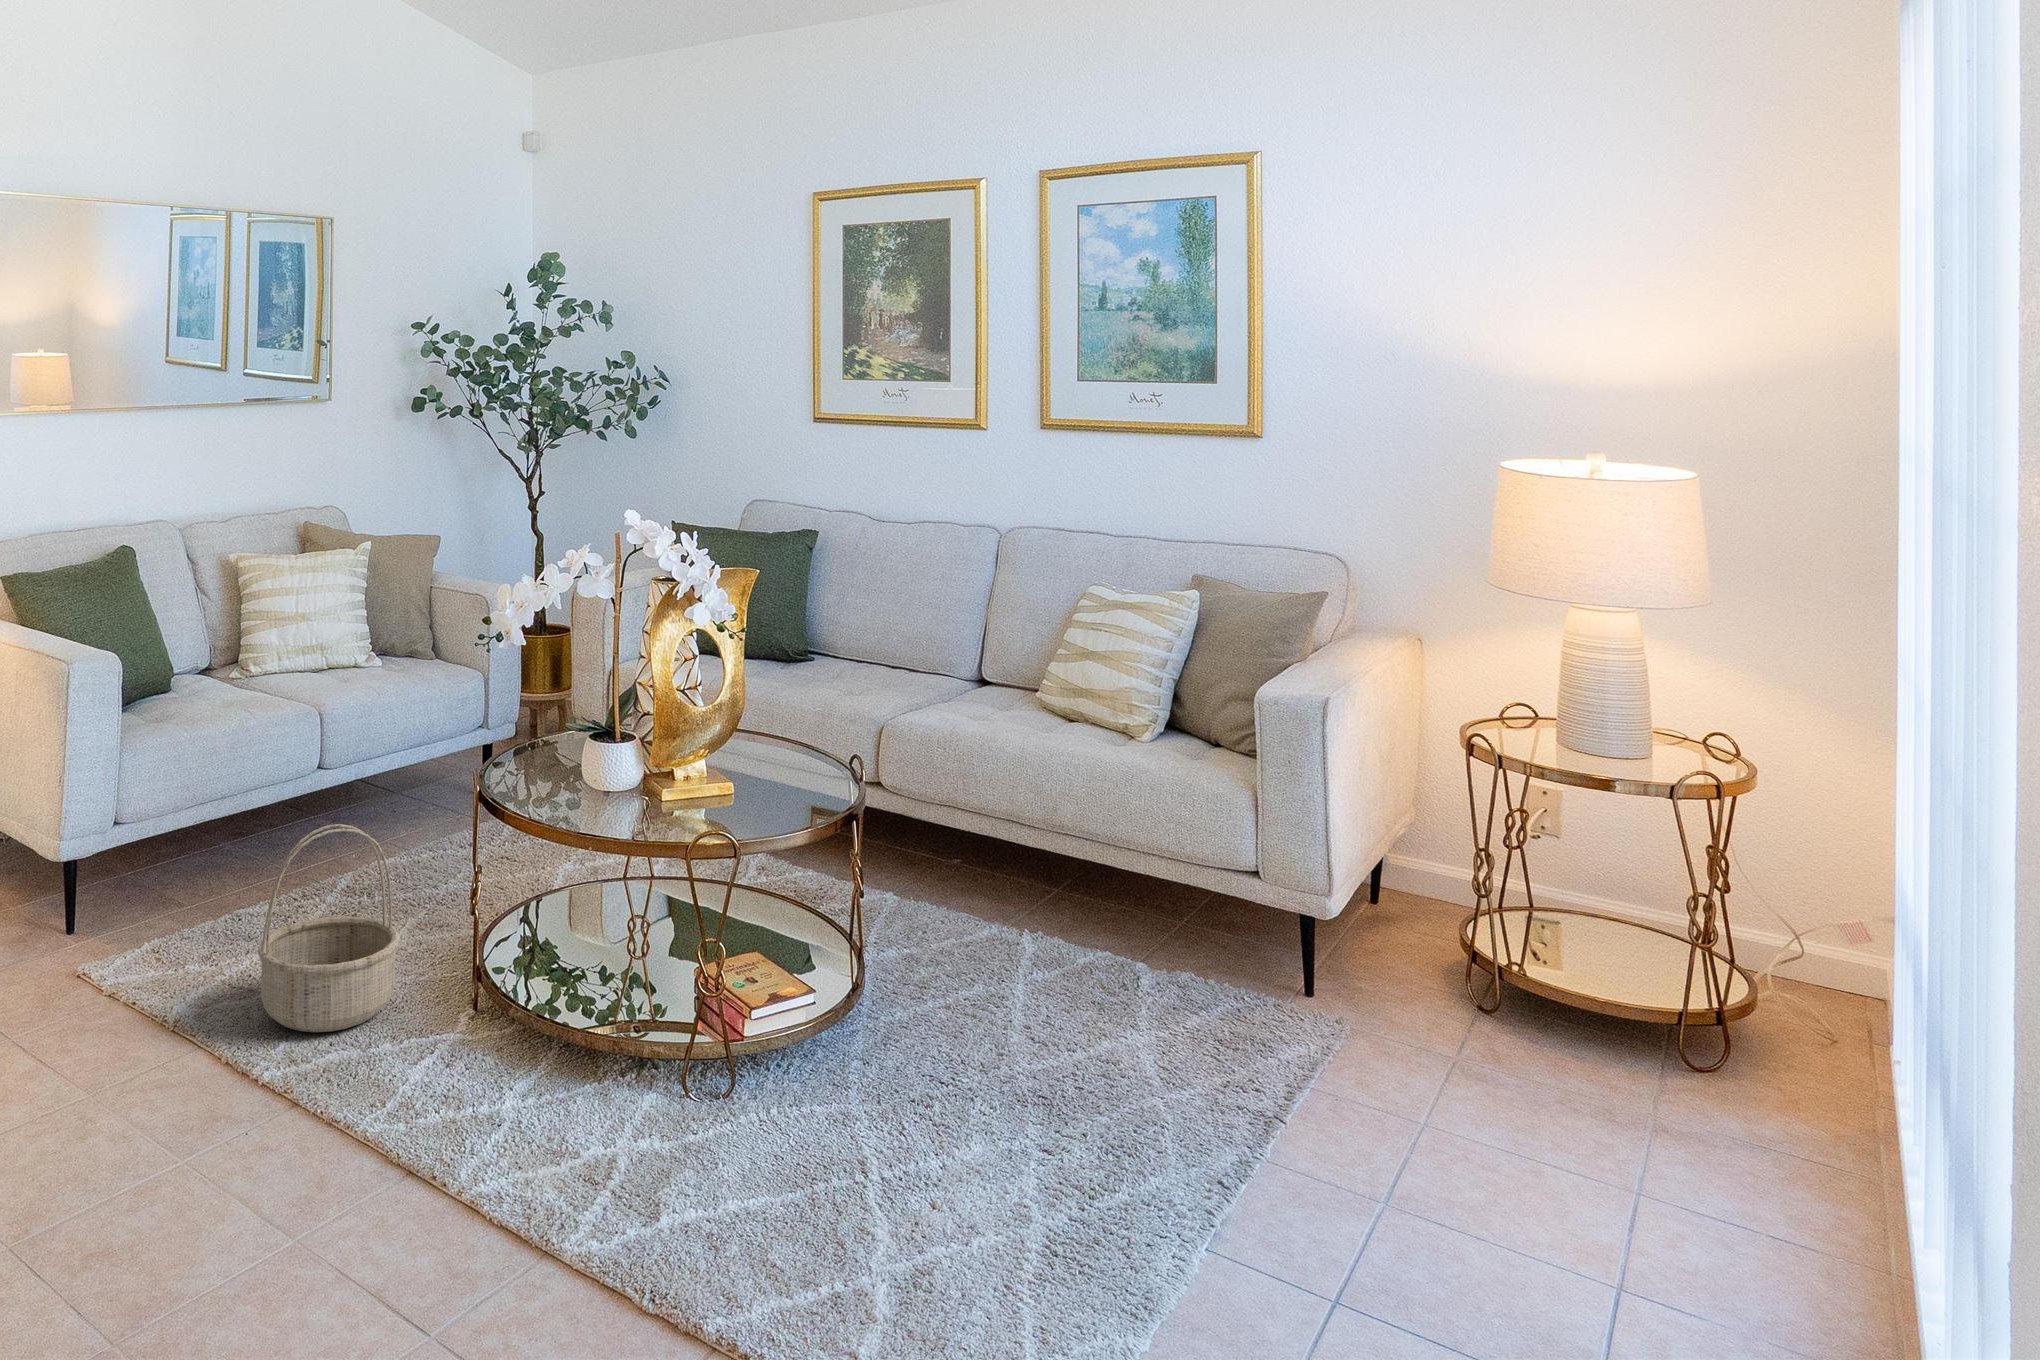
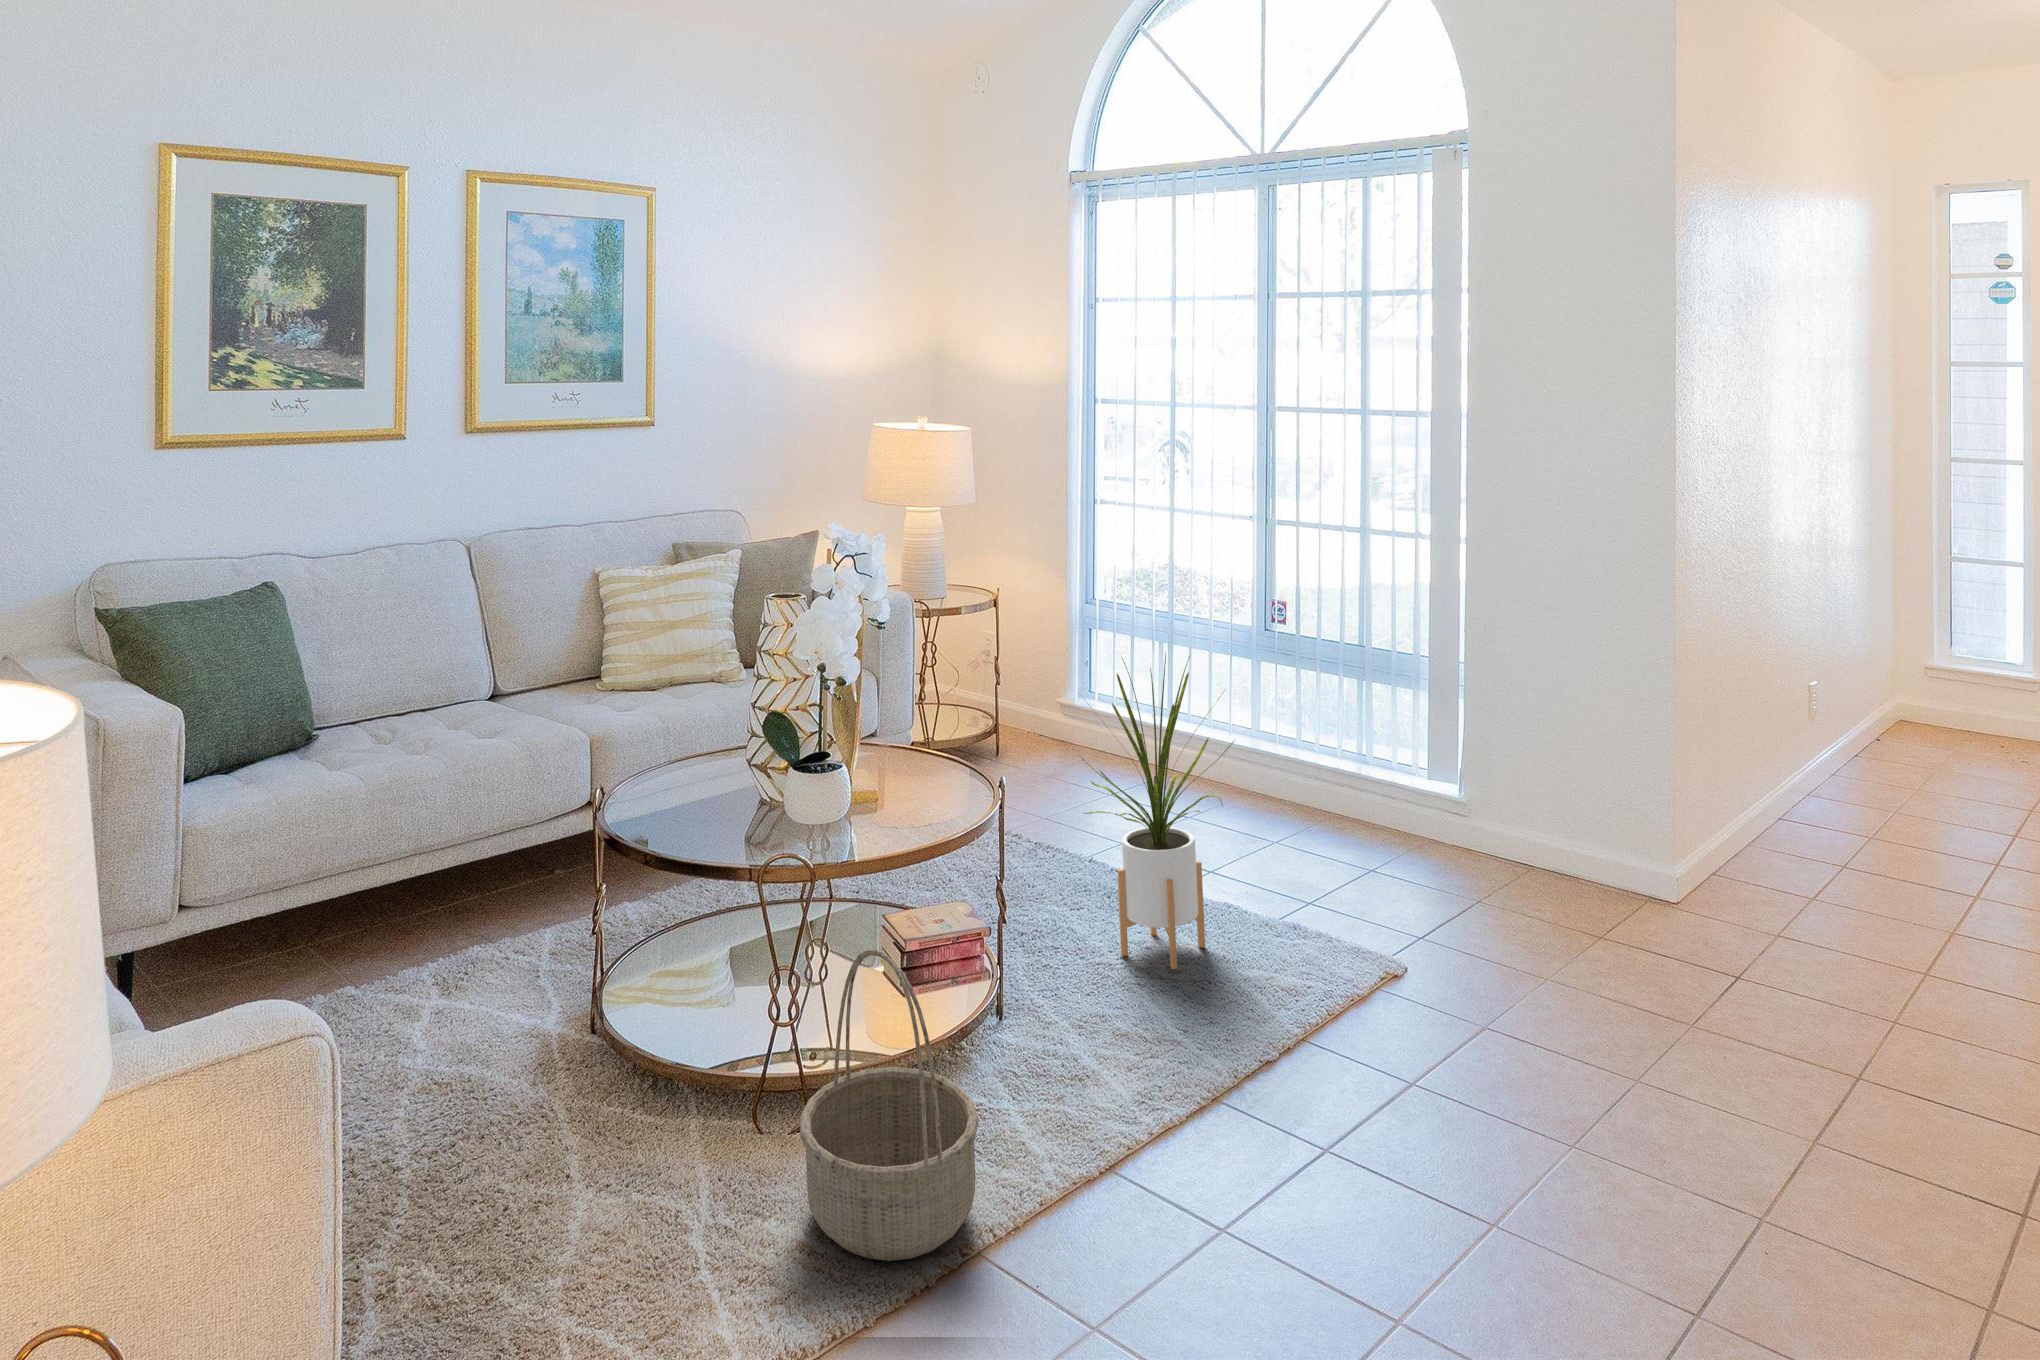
house plant: none [662,784,861,1198] -> present [1079,654,1234,969]

